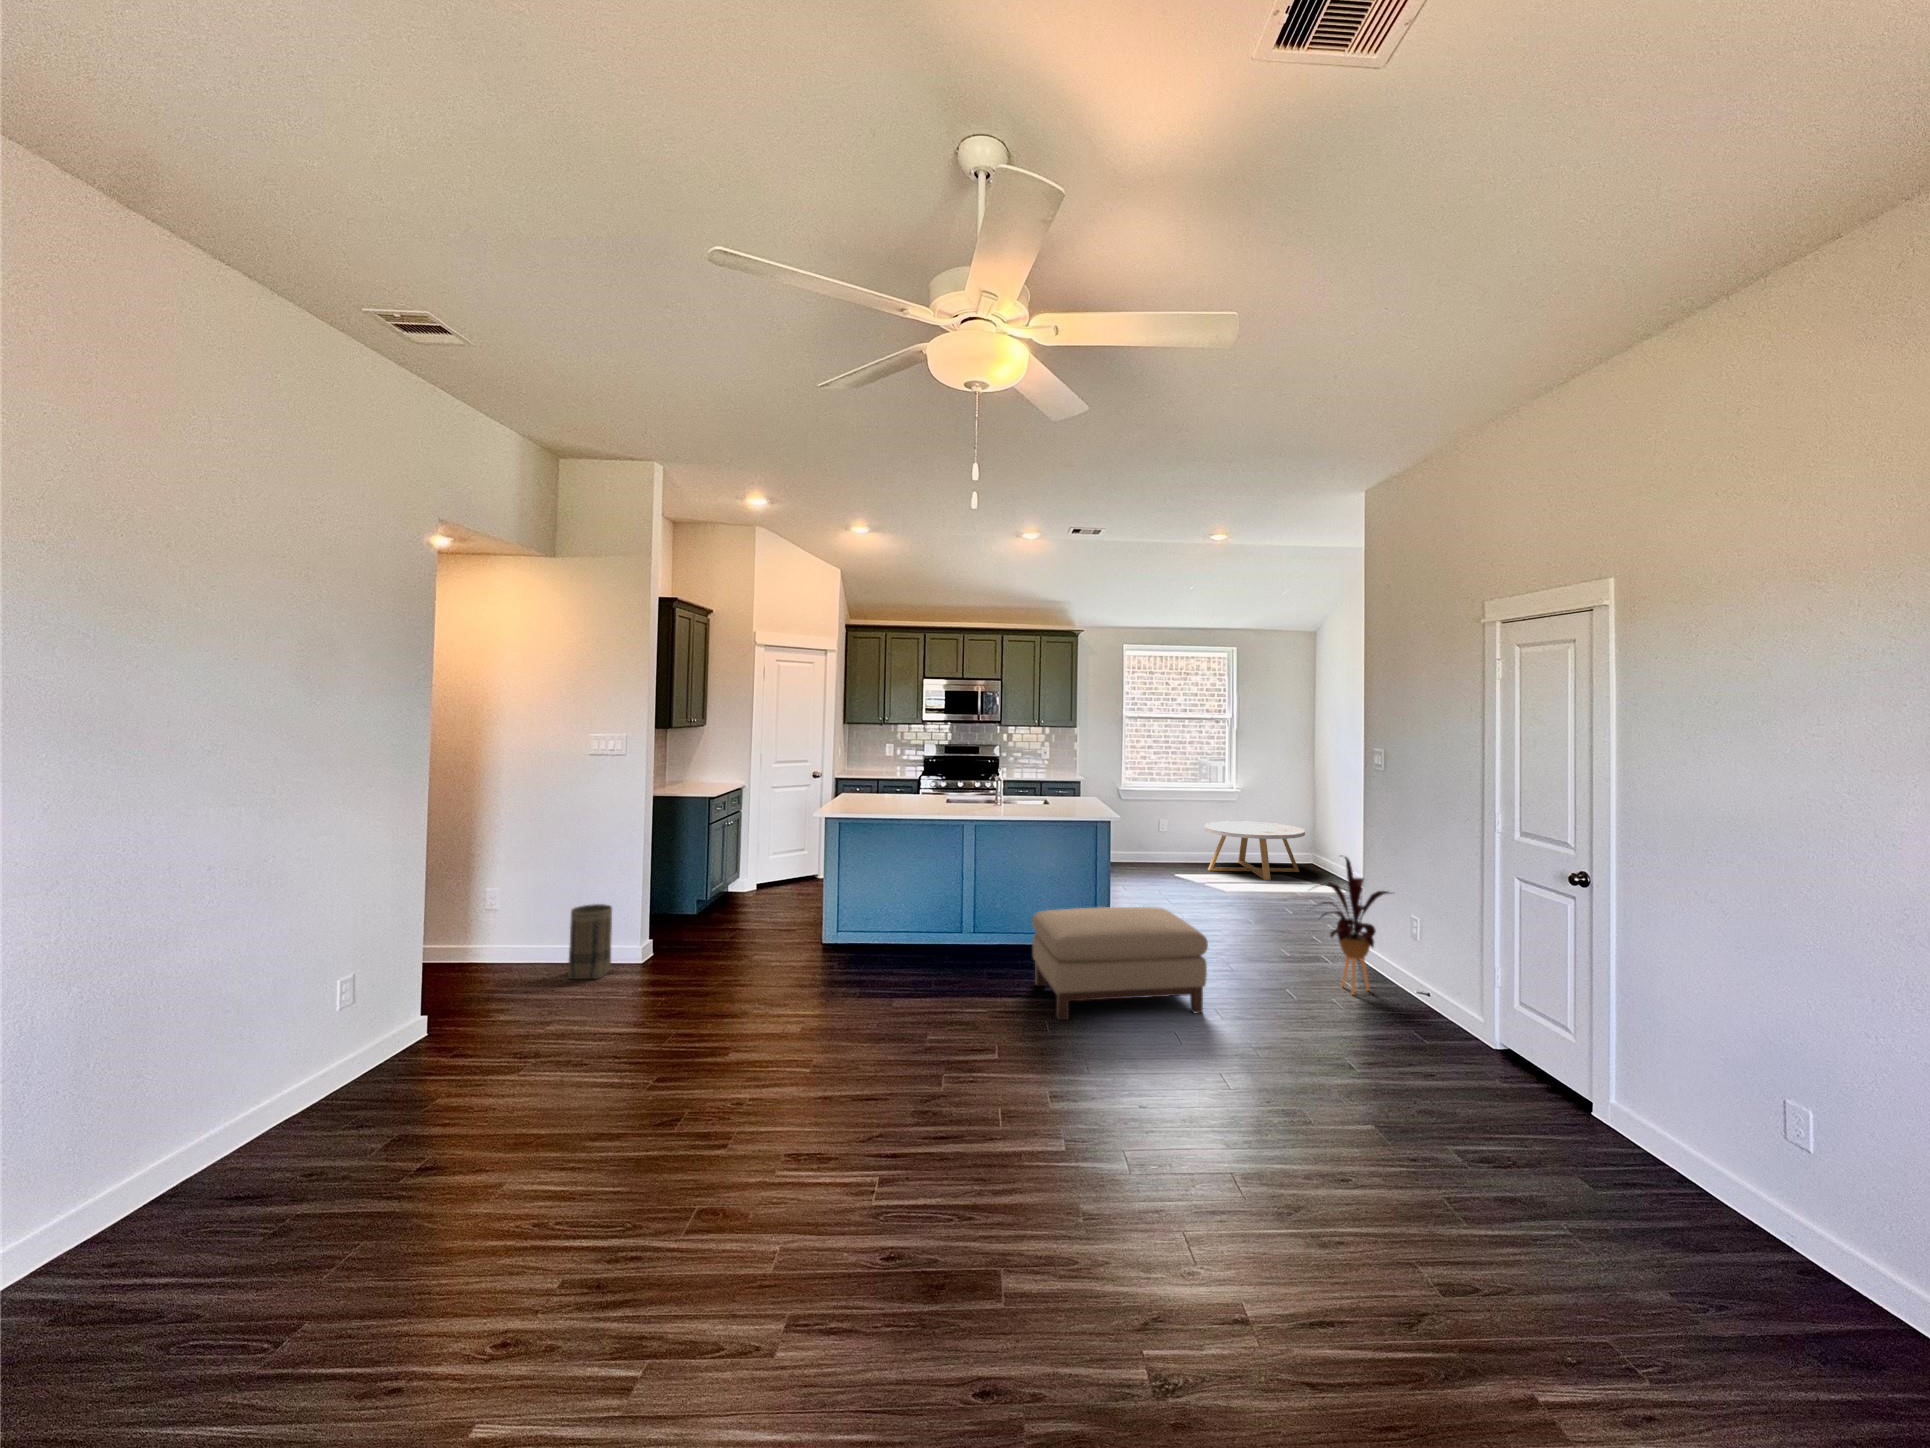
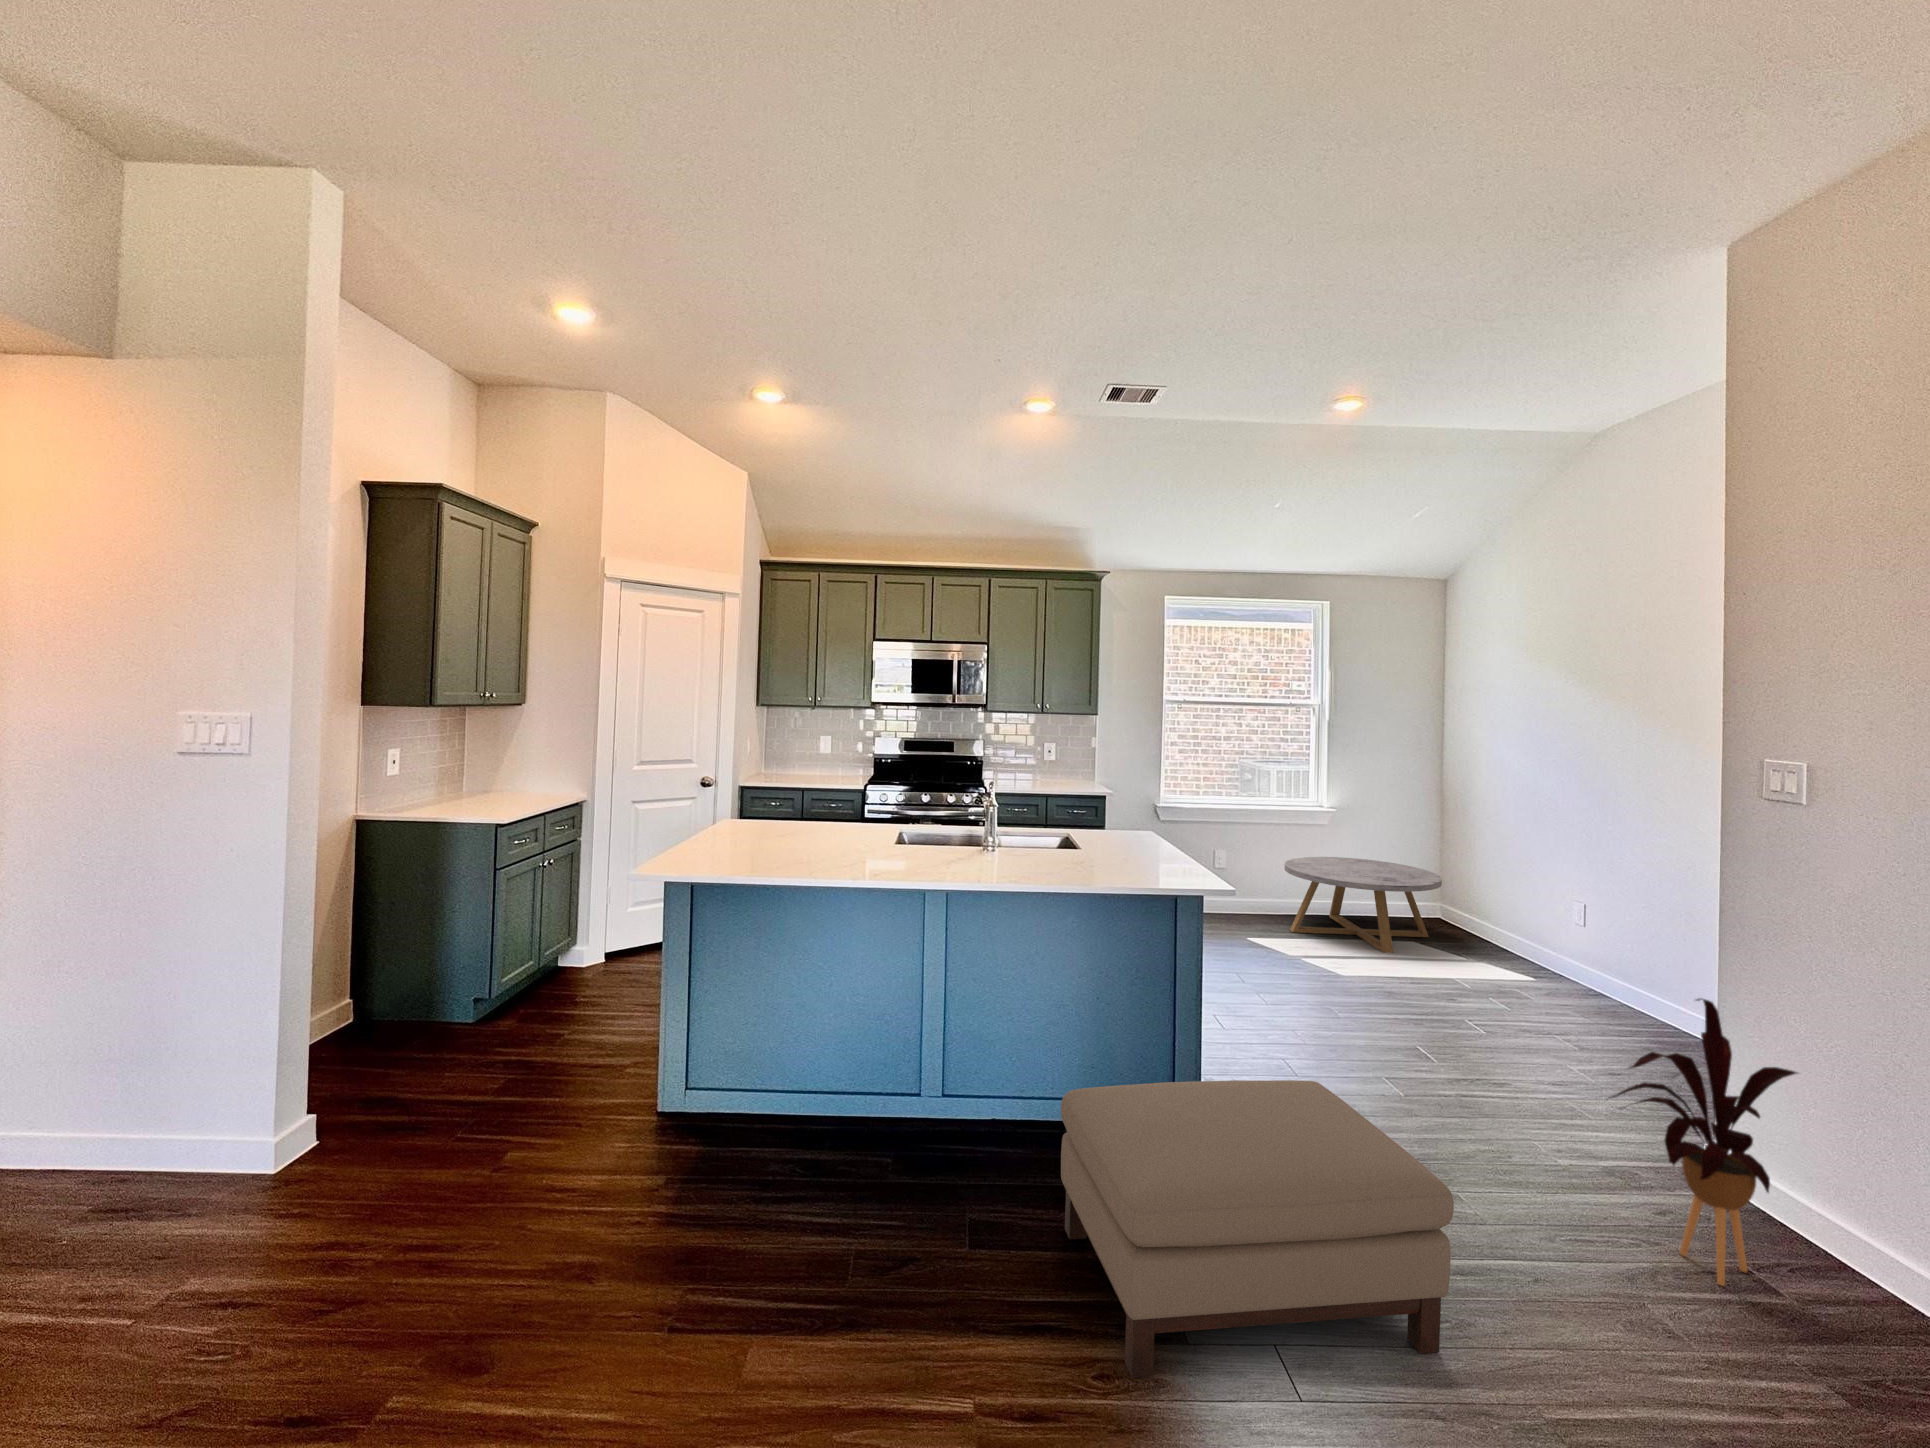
basket: present [568,904,612,979] -> none [162,1043,261,1196]

